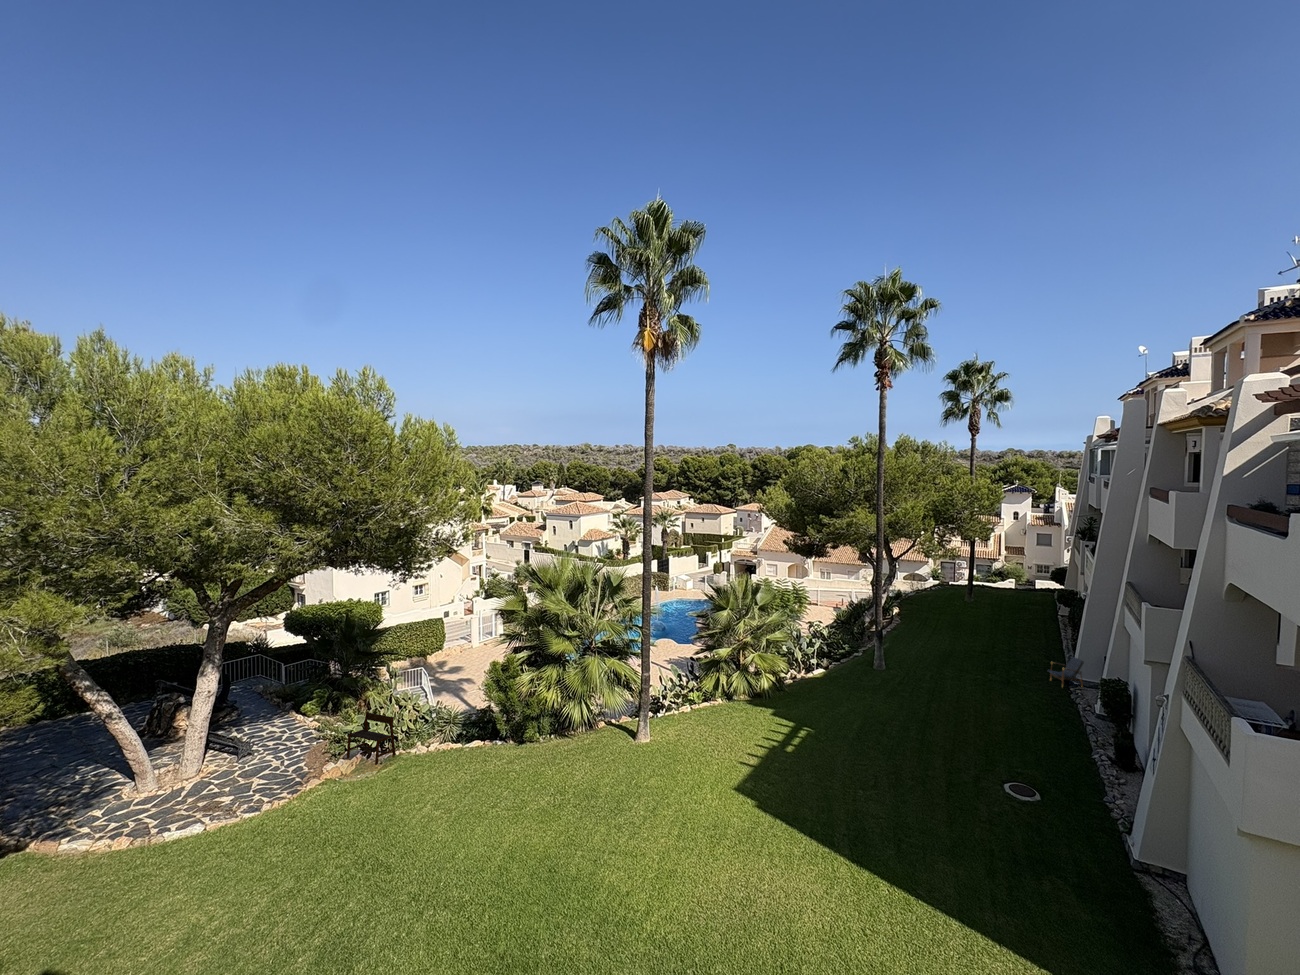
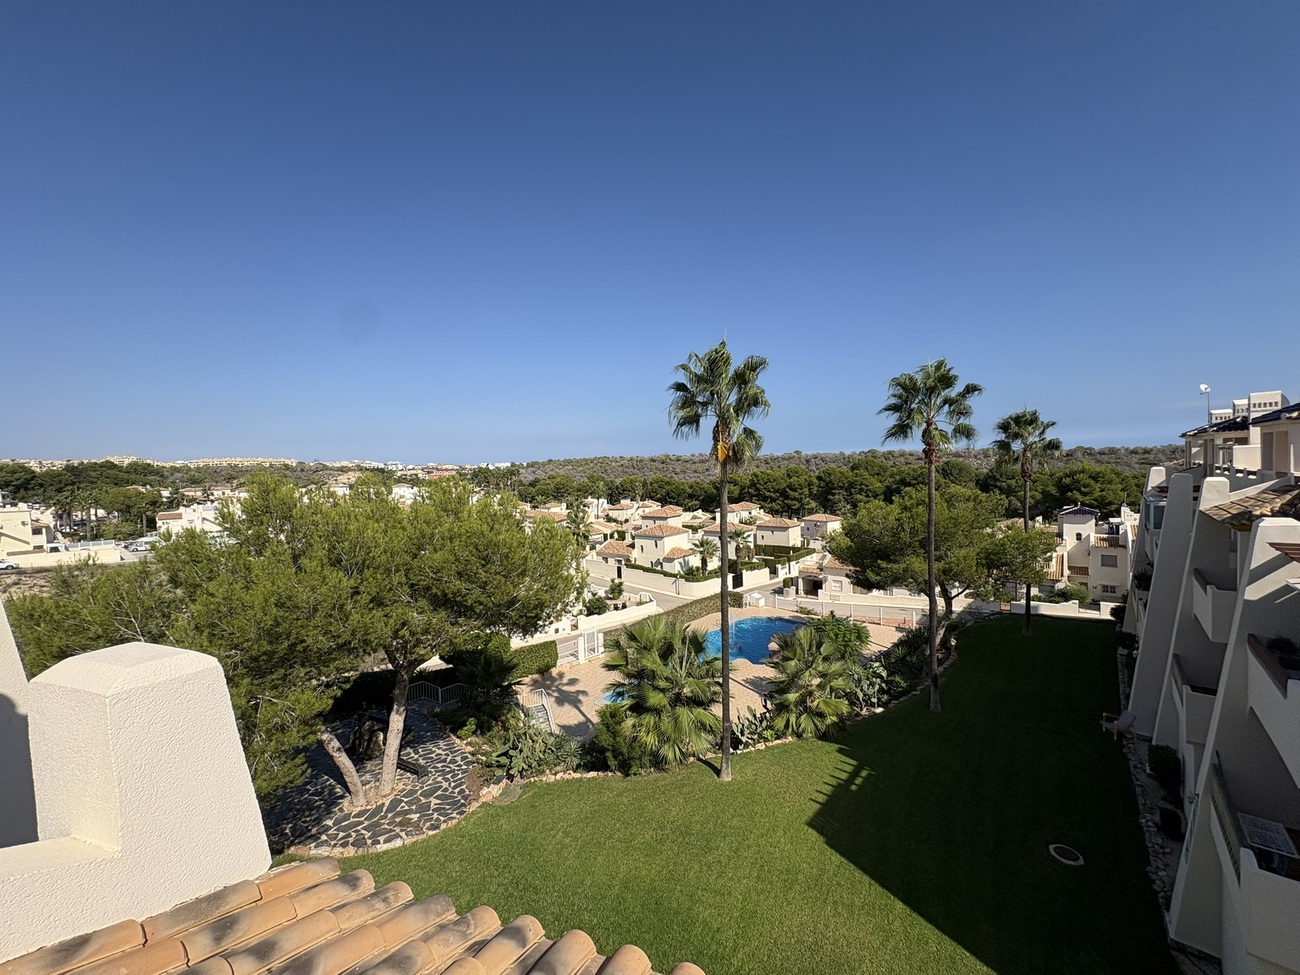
bench: present [347,712,396,765] -> none [496,745,531,791]

